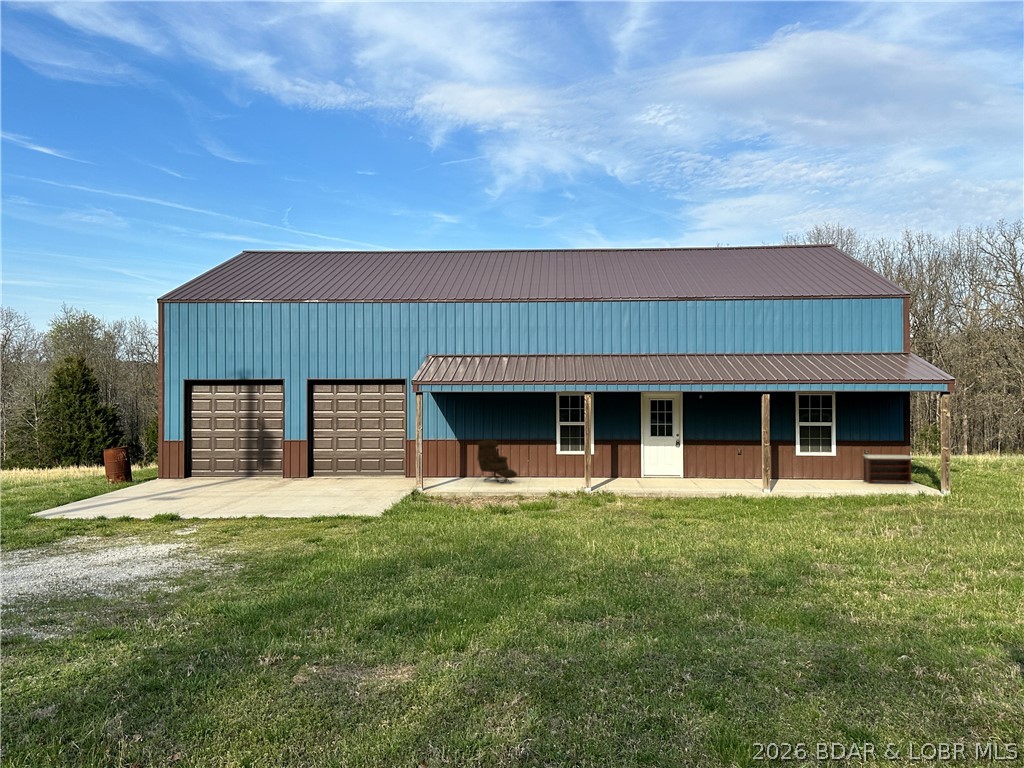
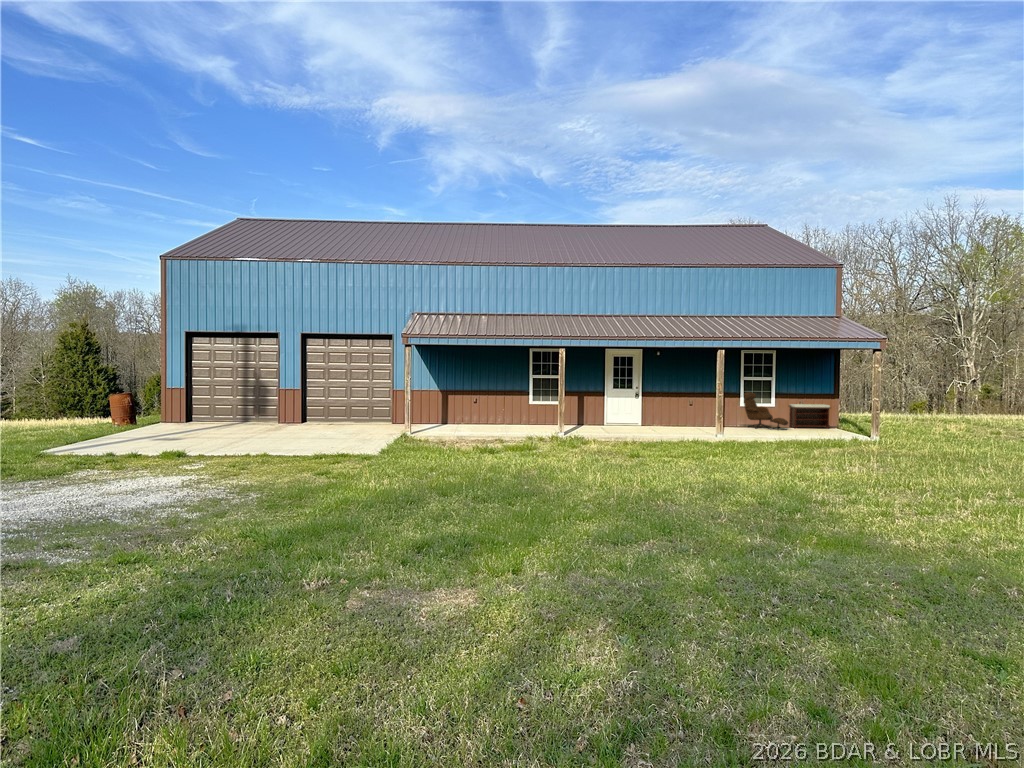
lounge chair: present [477,440,517,482] -> present [744,392,788,430]

